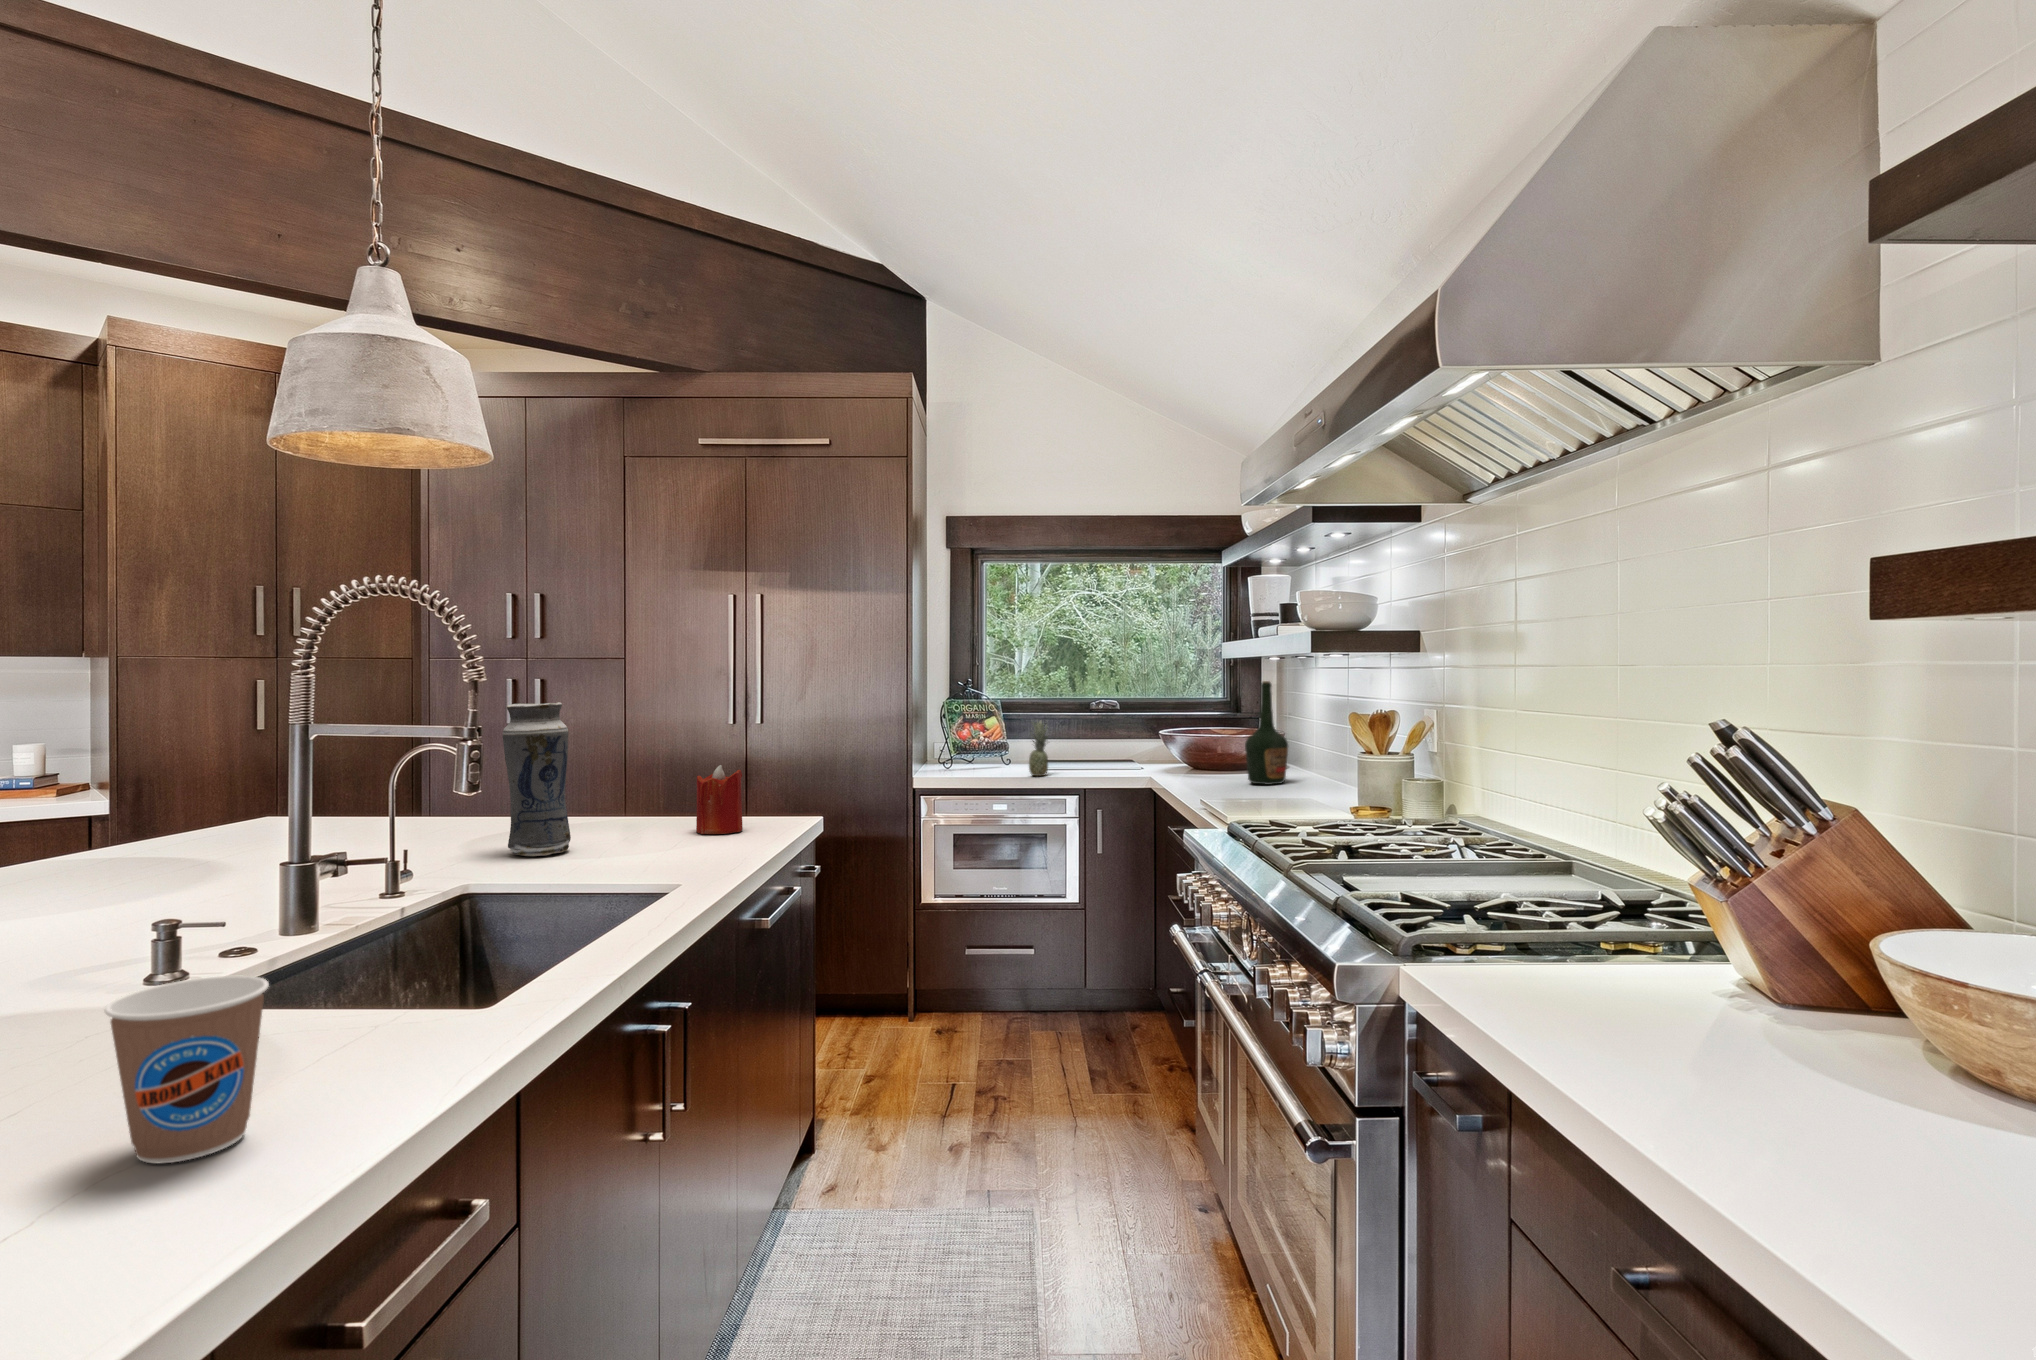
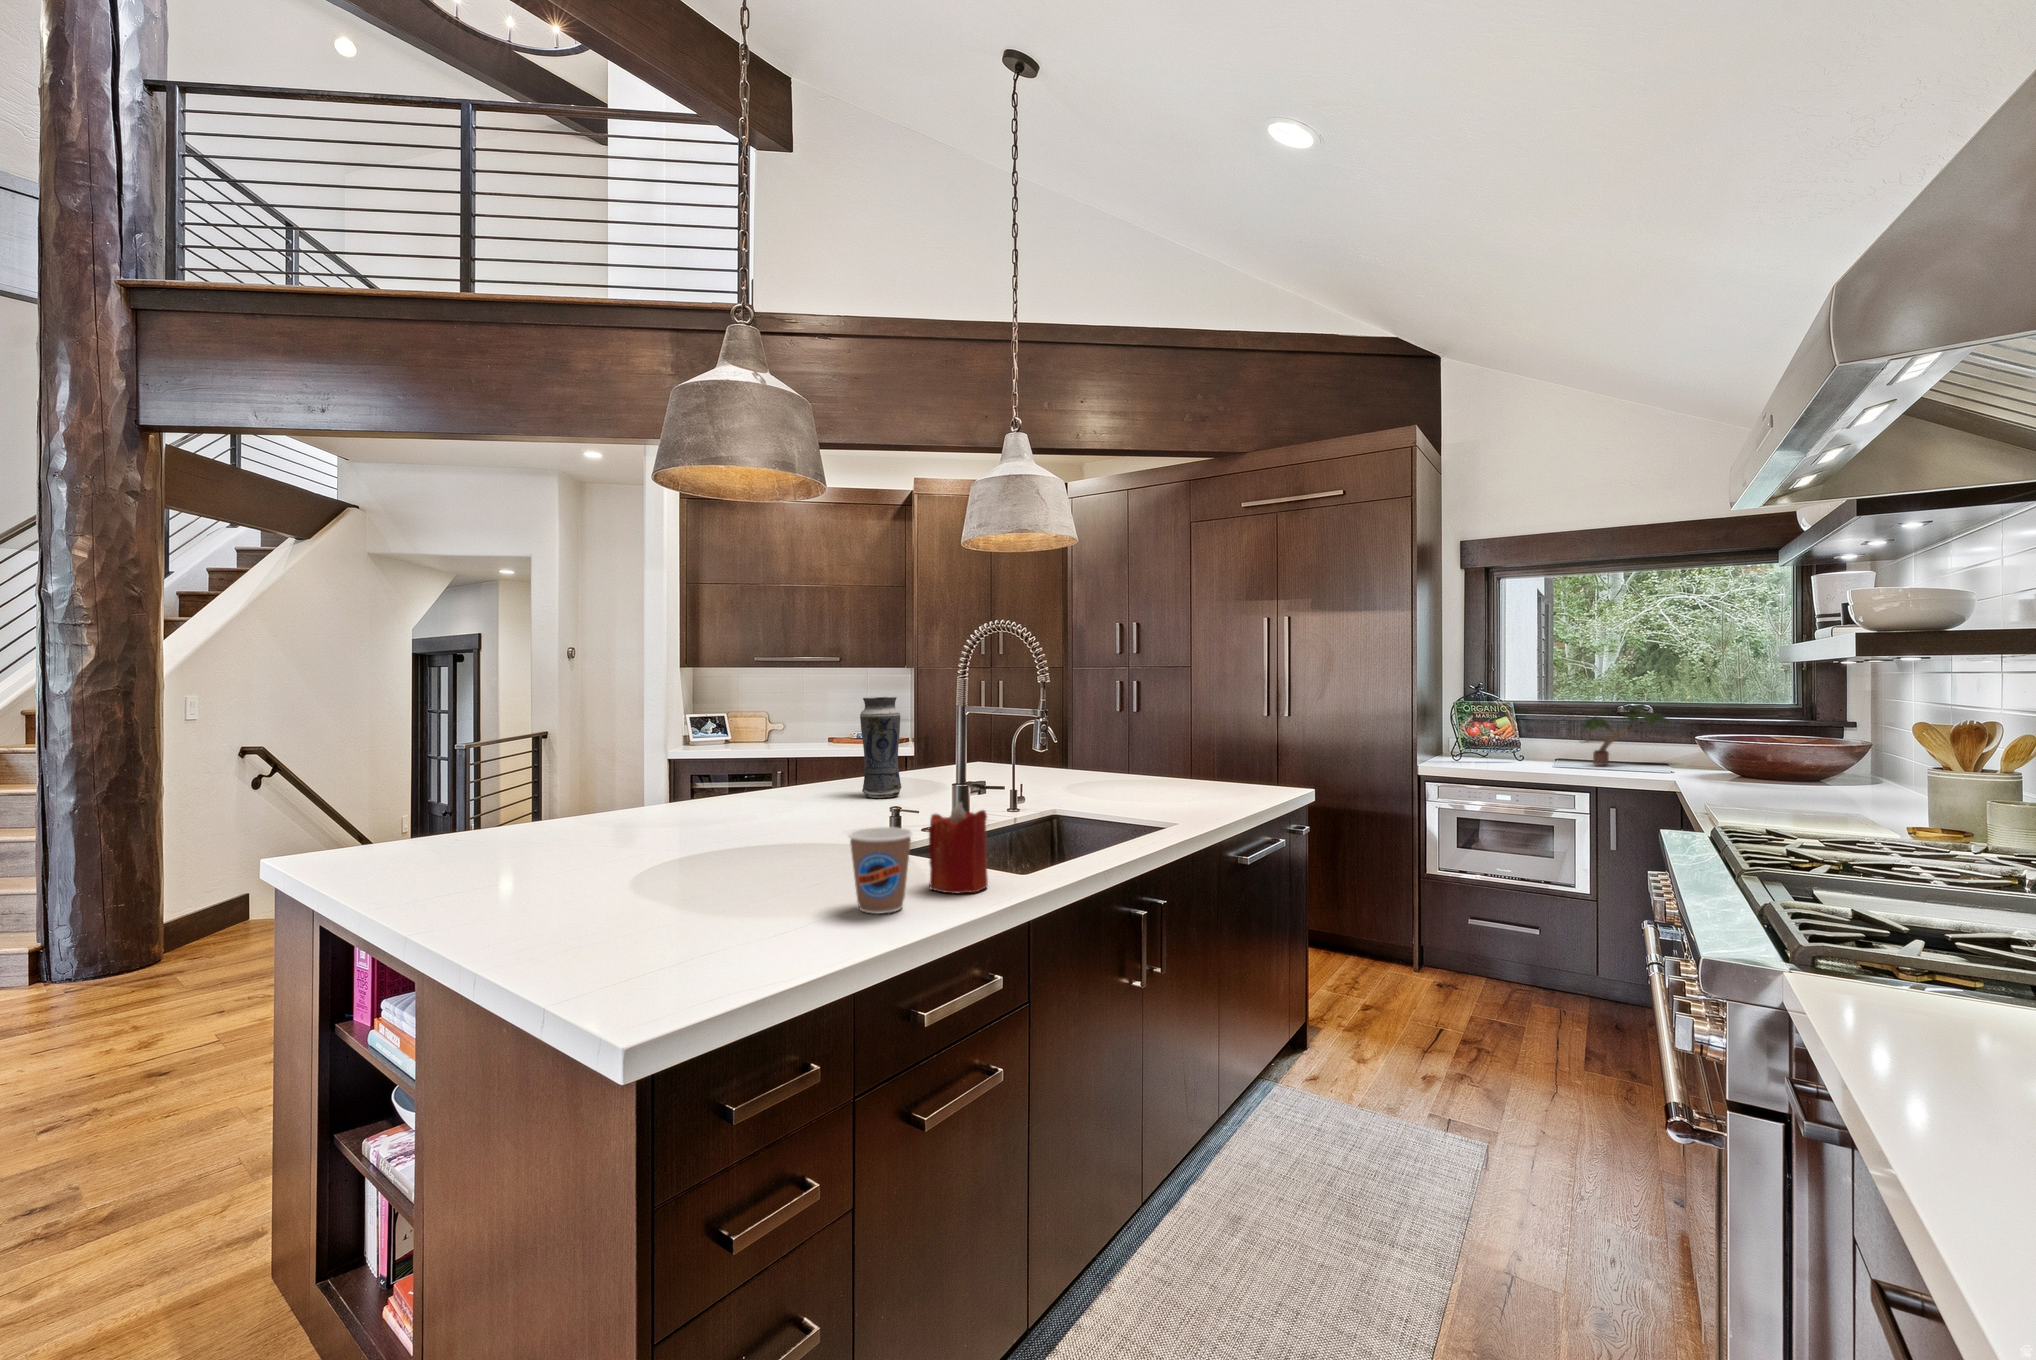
bottle: present [1245,681,1288,785] -> none [1774,688,1833,796]
potted plant: none [1057,697,1148,764] -> present [1581,703,1669,765]
vase: present [503,702,571,856] -> present [860,696,901,798]
fruit: present [1029,722,1048,776] -> none [1535,719,1560,773]
candle: present [696,765,743,834] -> present [929,803,988,893]

